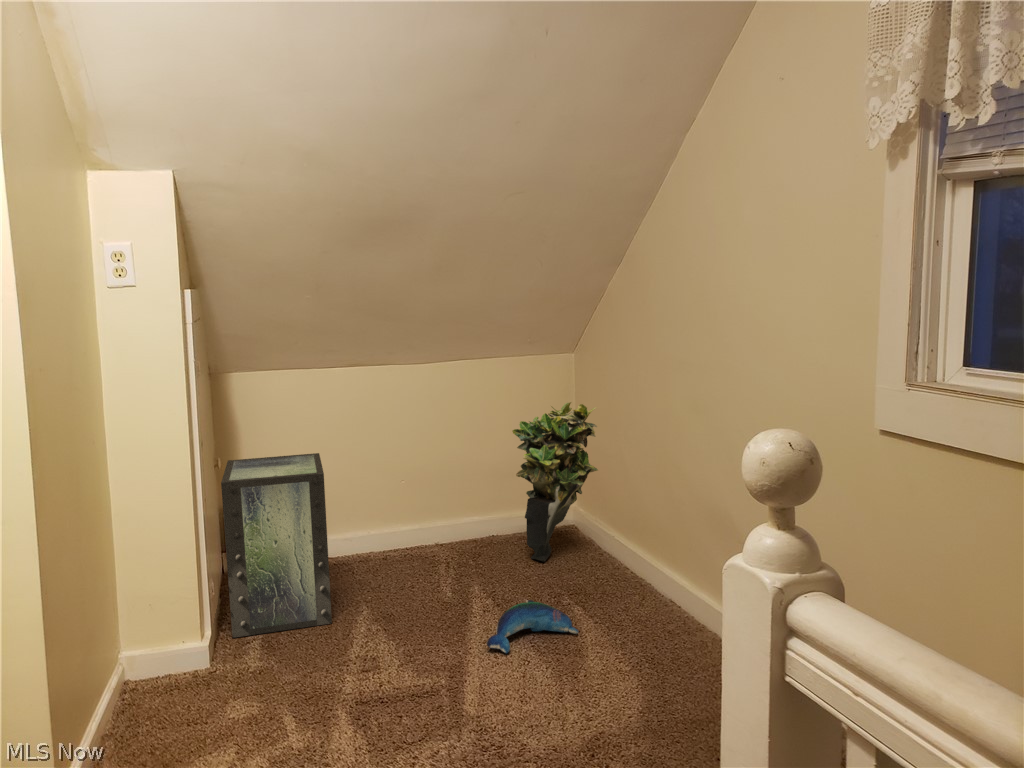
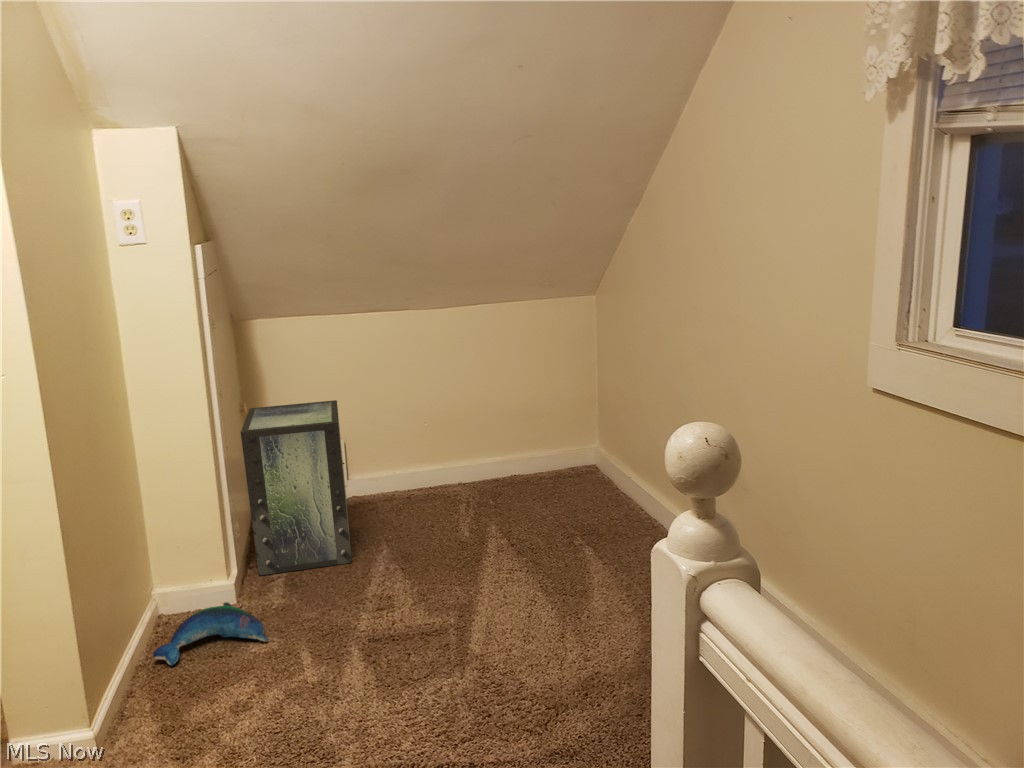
potted plant: present [512,402,598,562] -> none [529,345,615,503]
plush toy: present [487,600,579,653] -> present [153,602,268,666]

